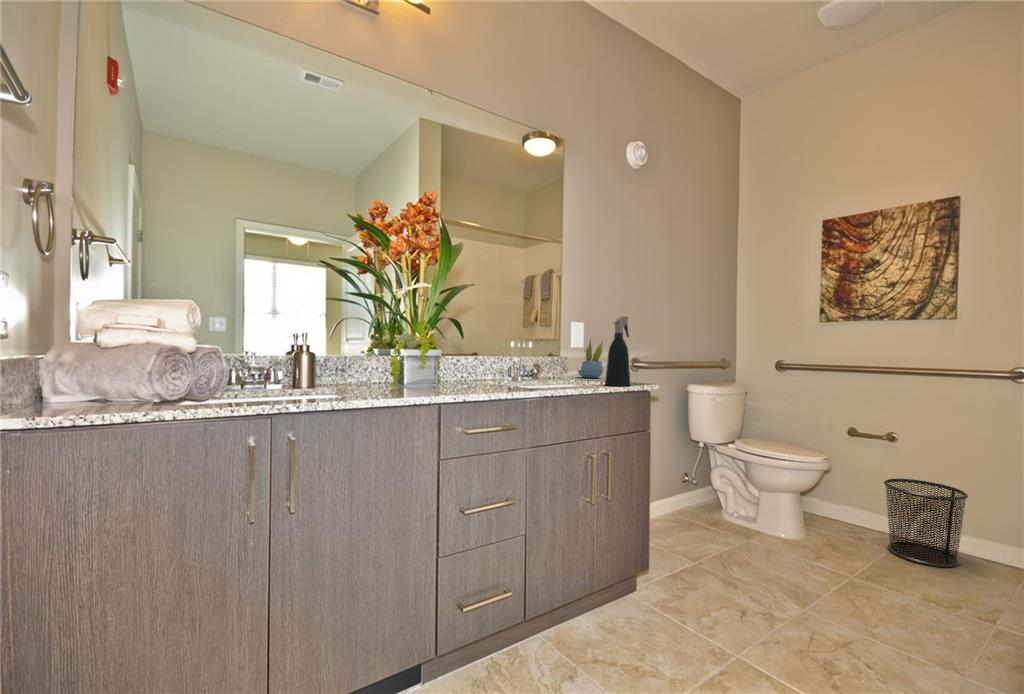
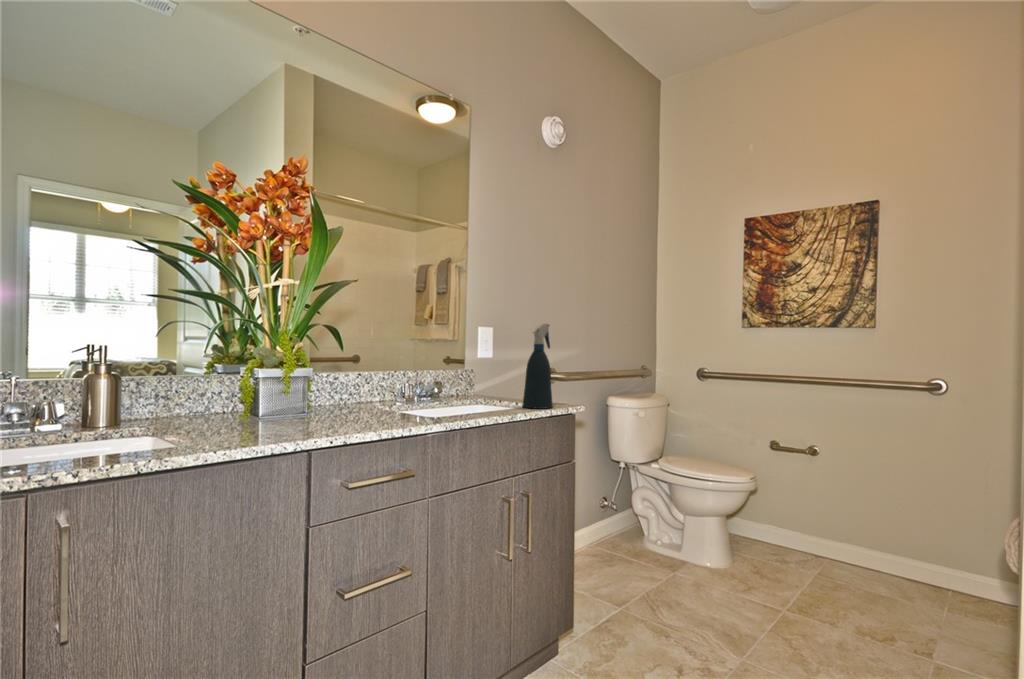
succulent plant: present [578,340,603,378] -> none [487,346,517,394]
waste bin: present [884,479,968,567] -> none [808,494,887,587]

